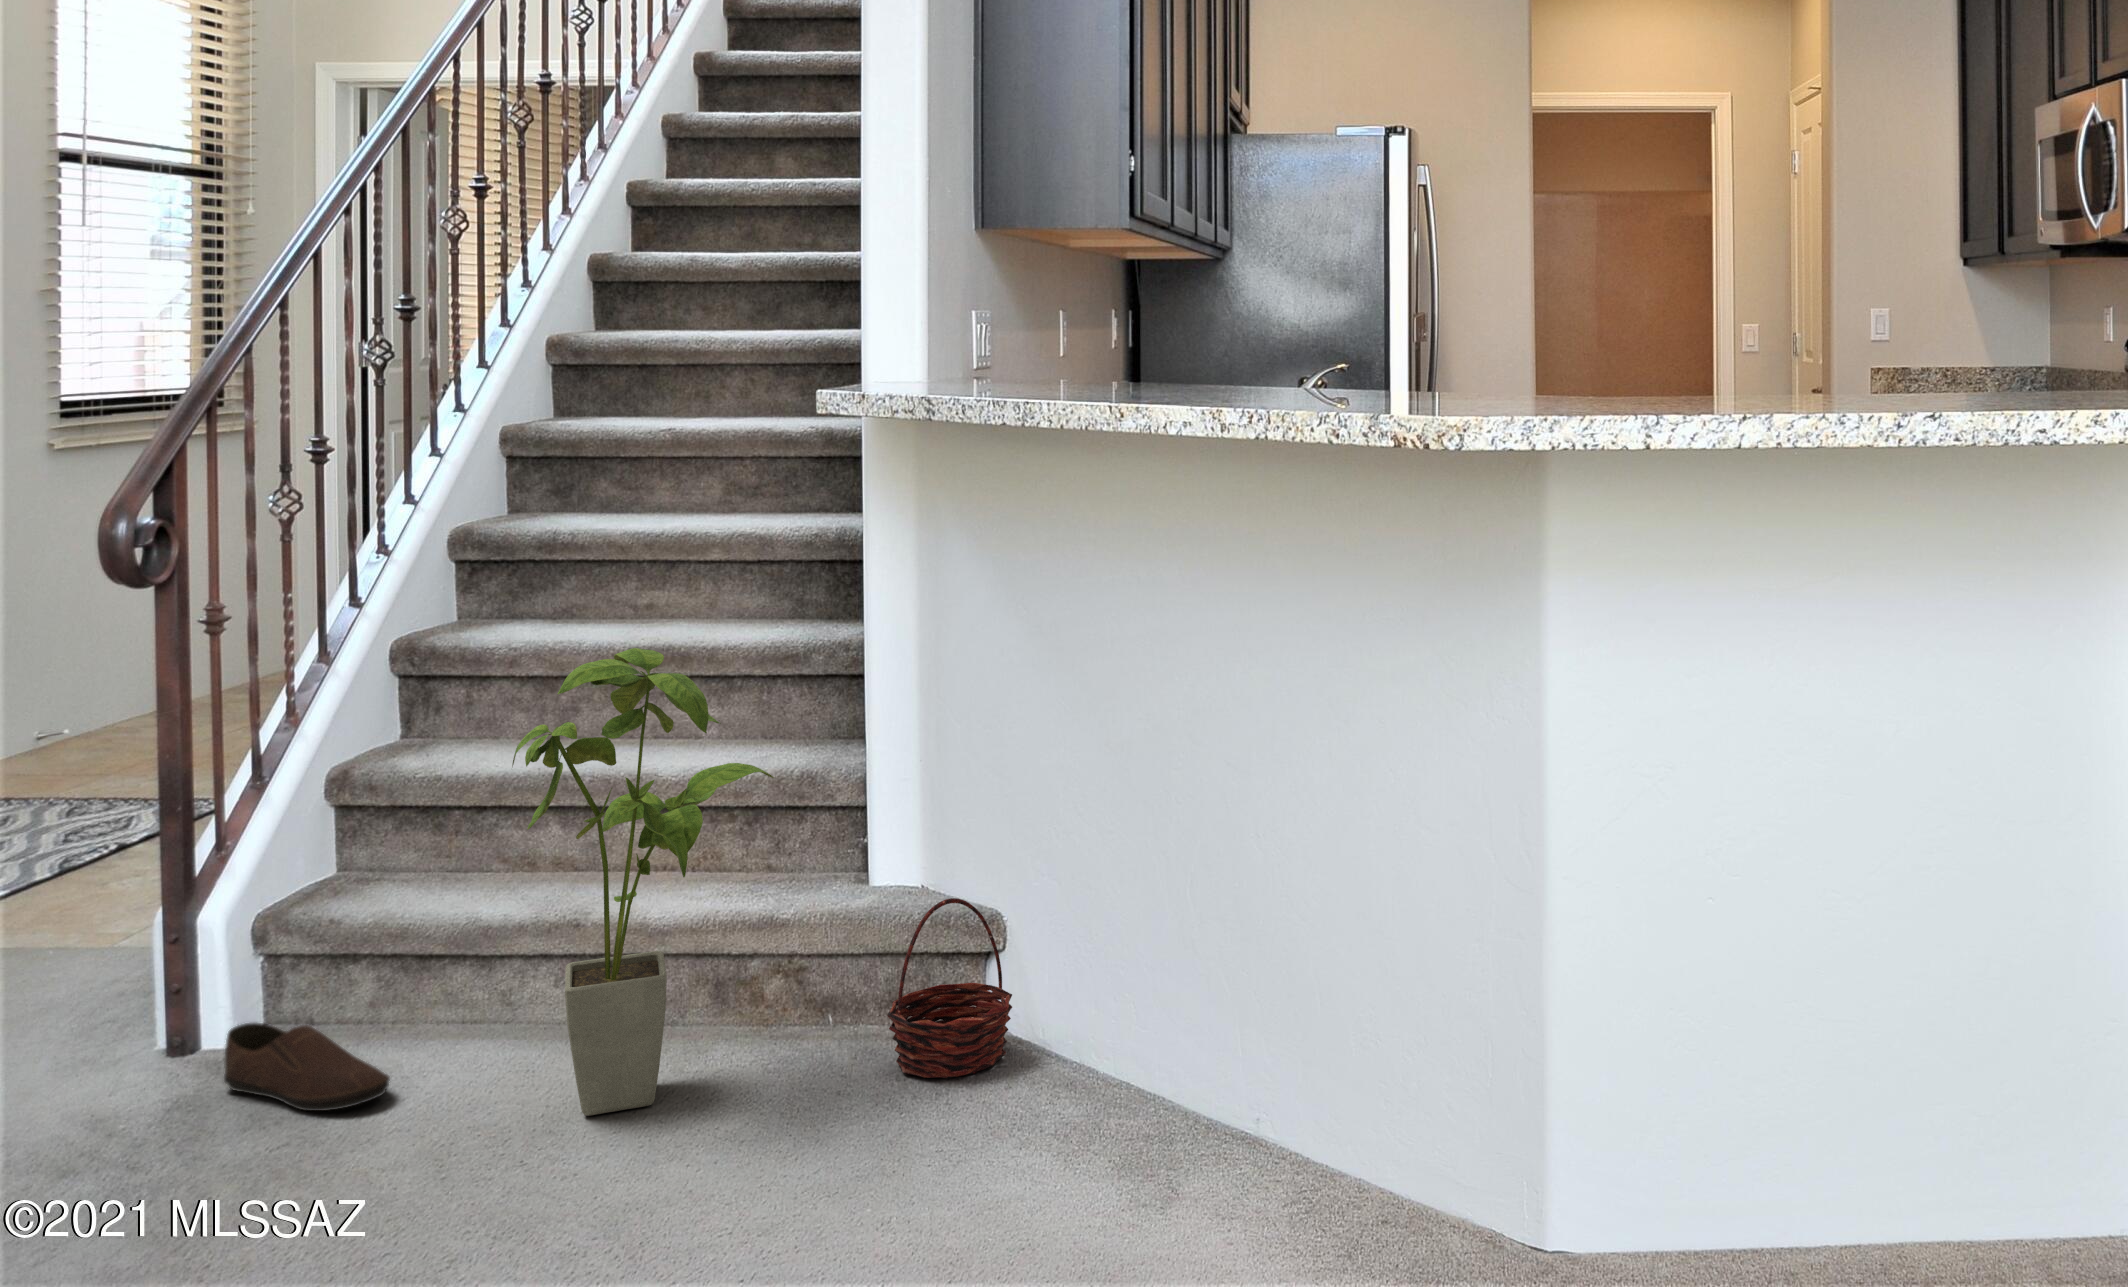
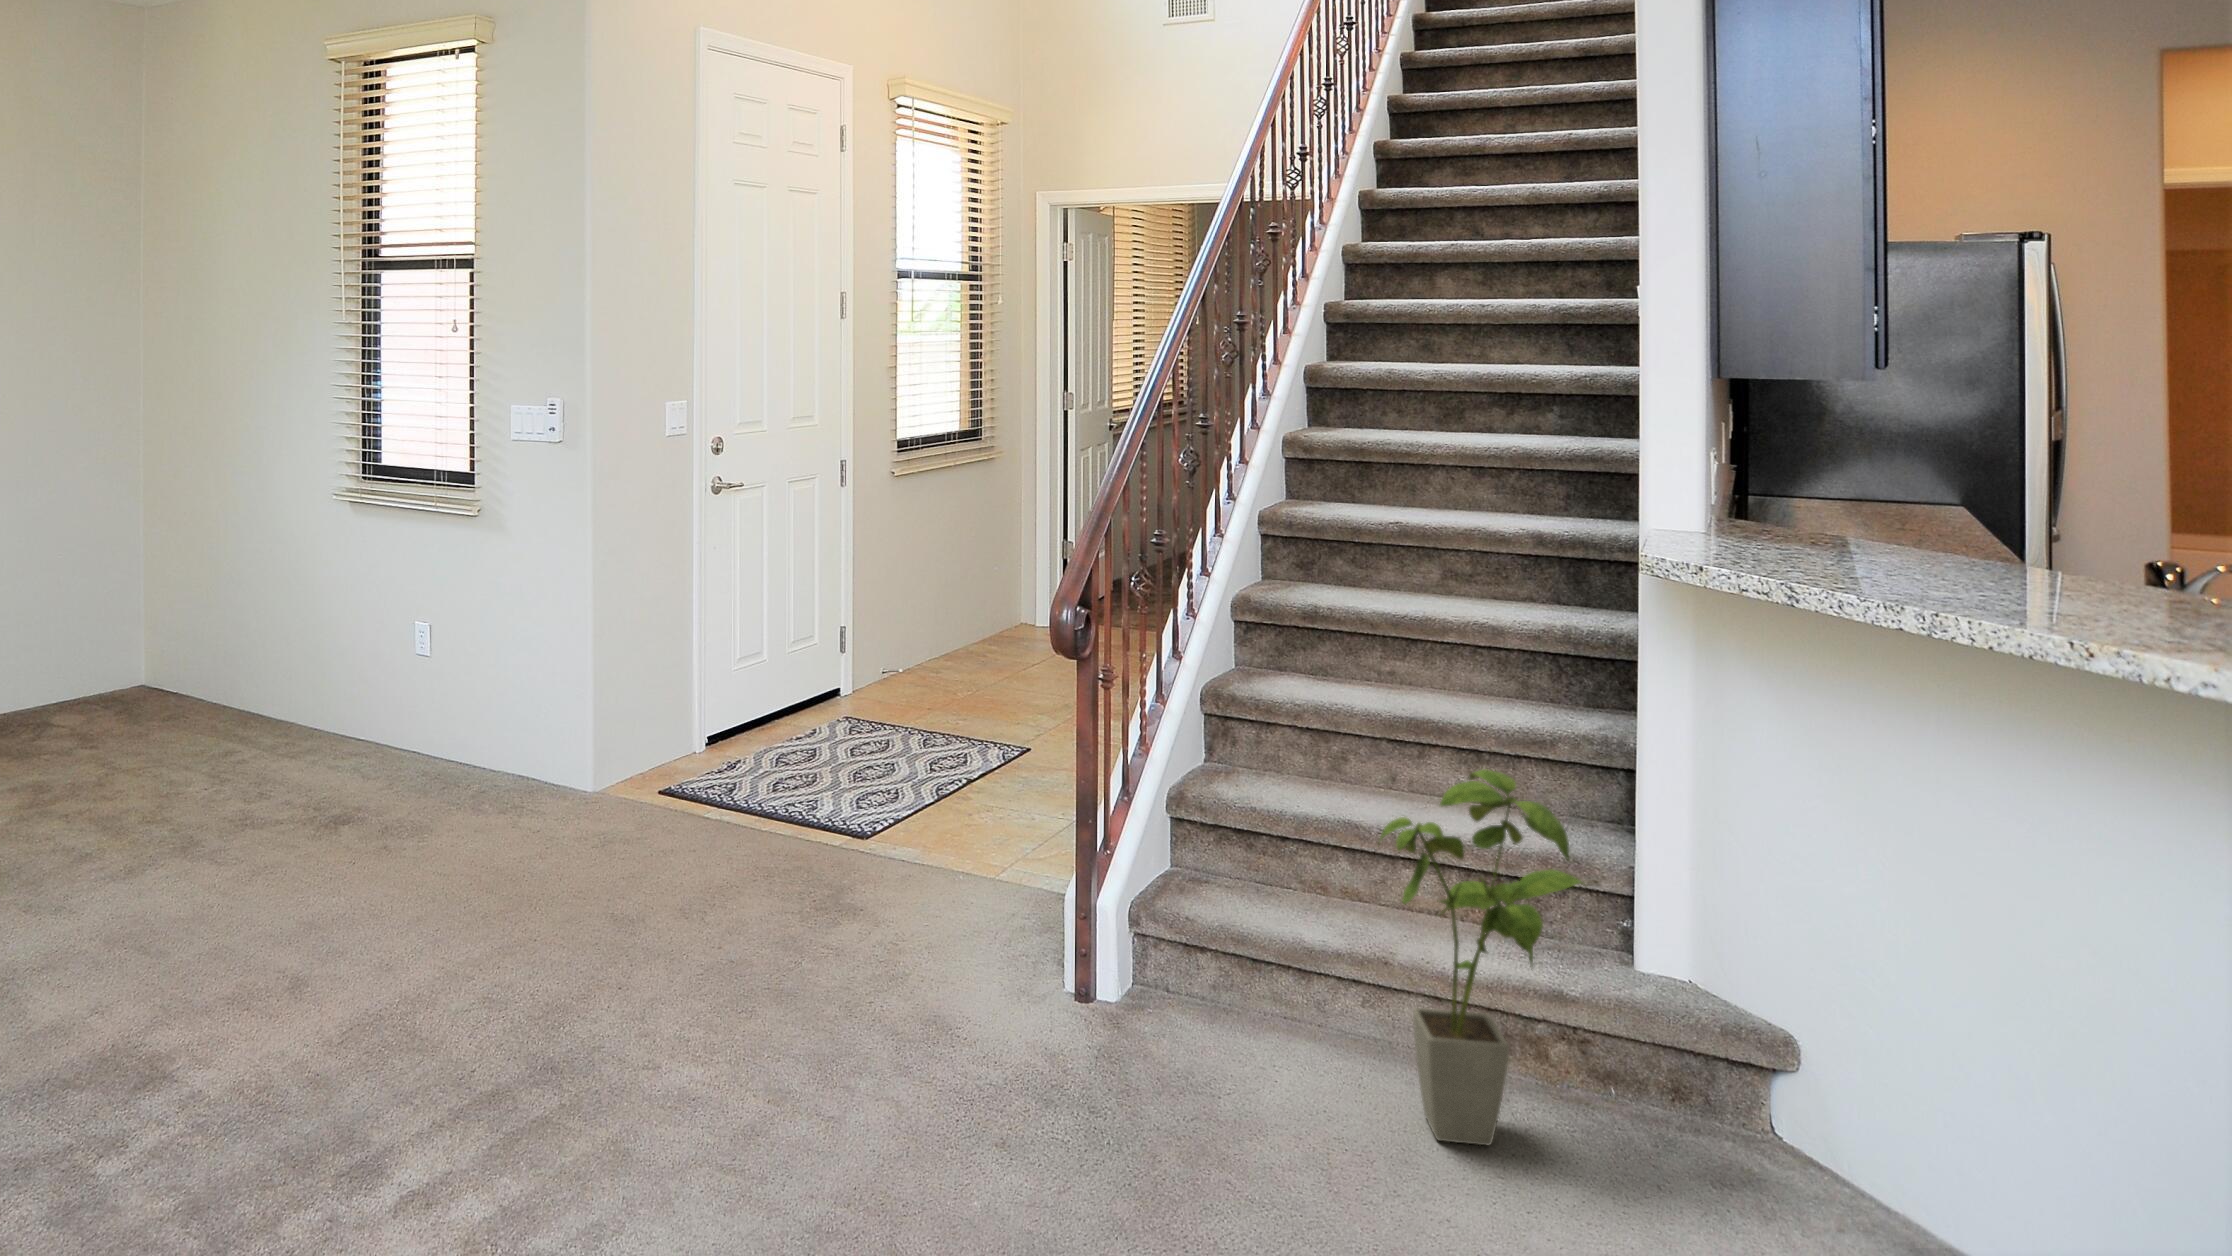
basket: present [887,898,1012,1078] -> none [1699,1033,1830,1202]
shoe: present [224,1023,390,1111] -> none [1145,984,1270,1075]

